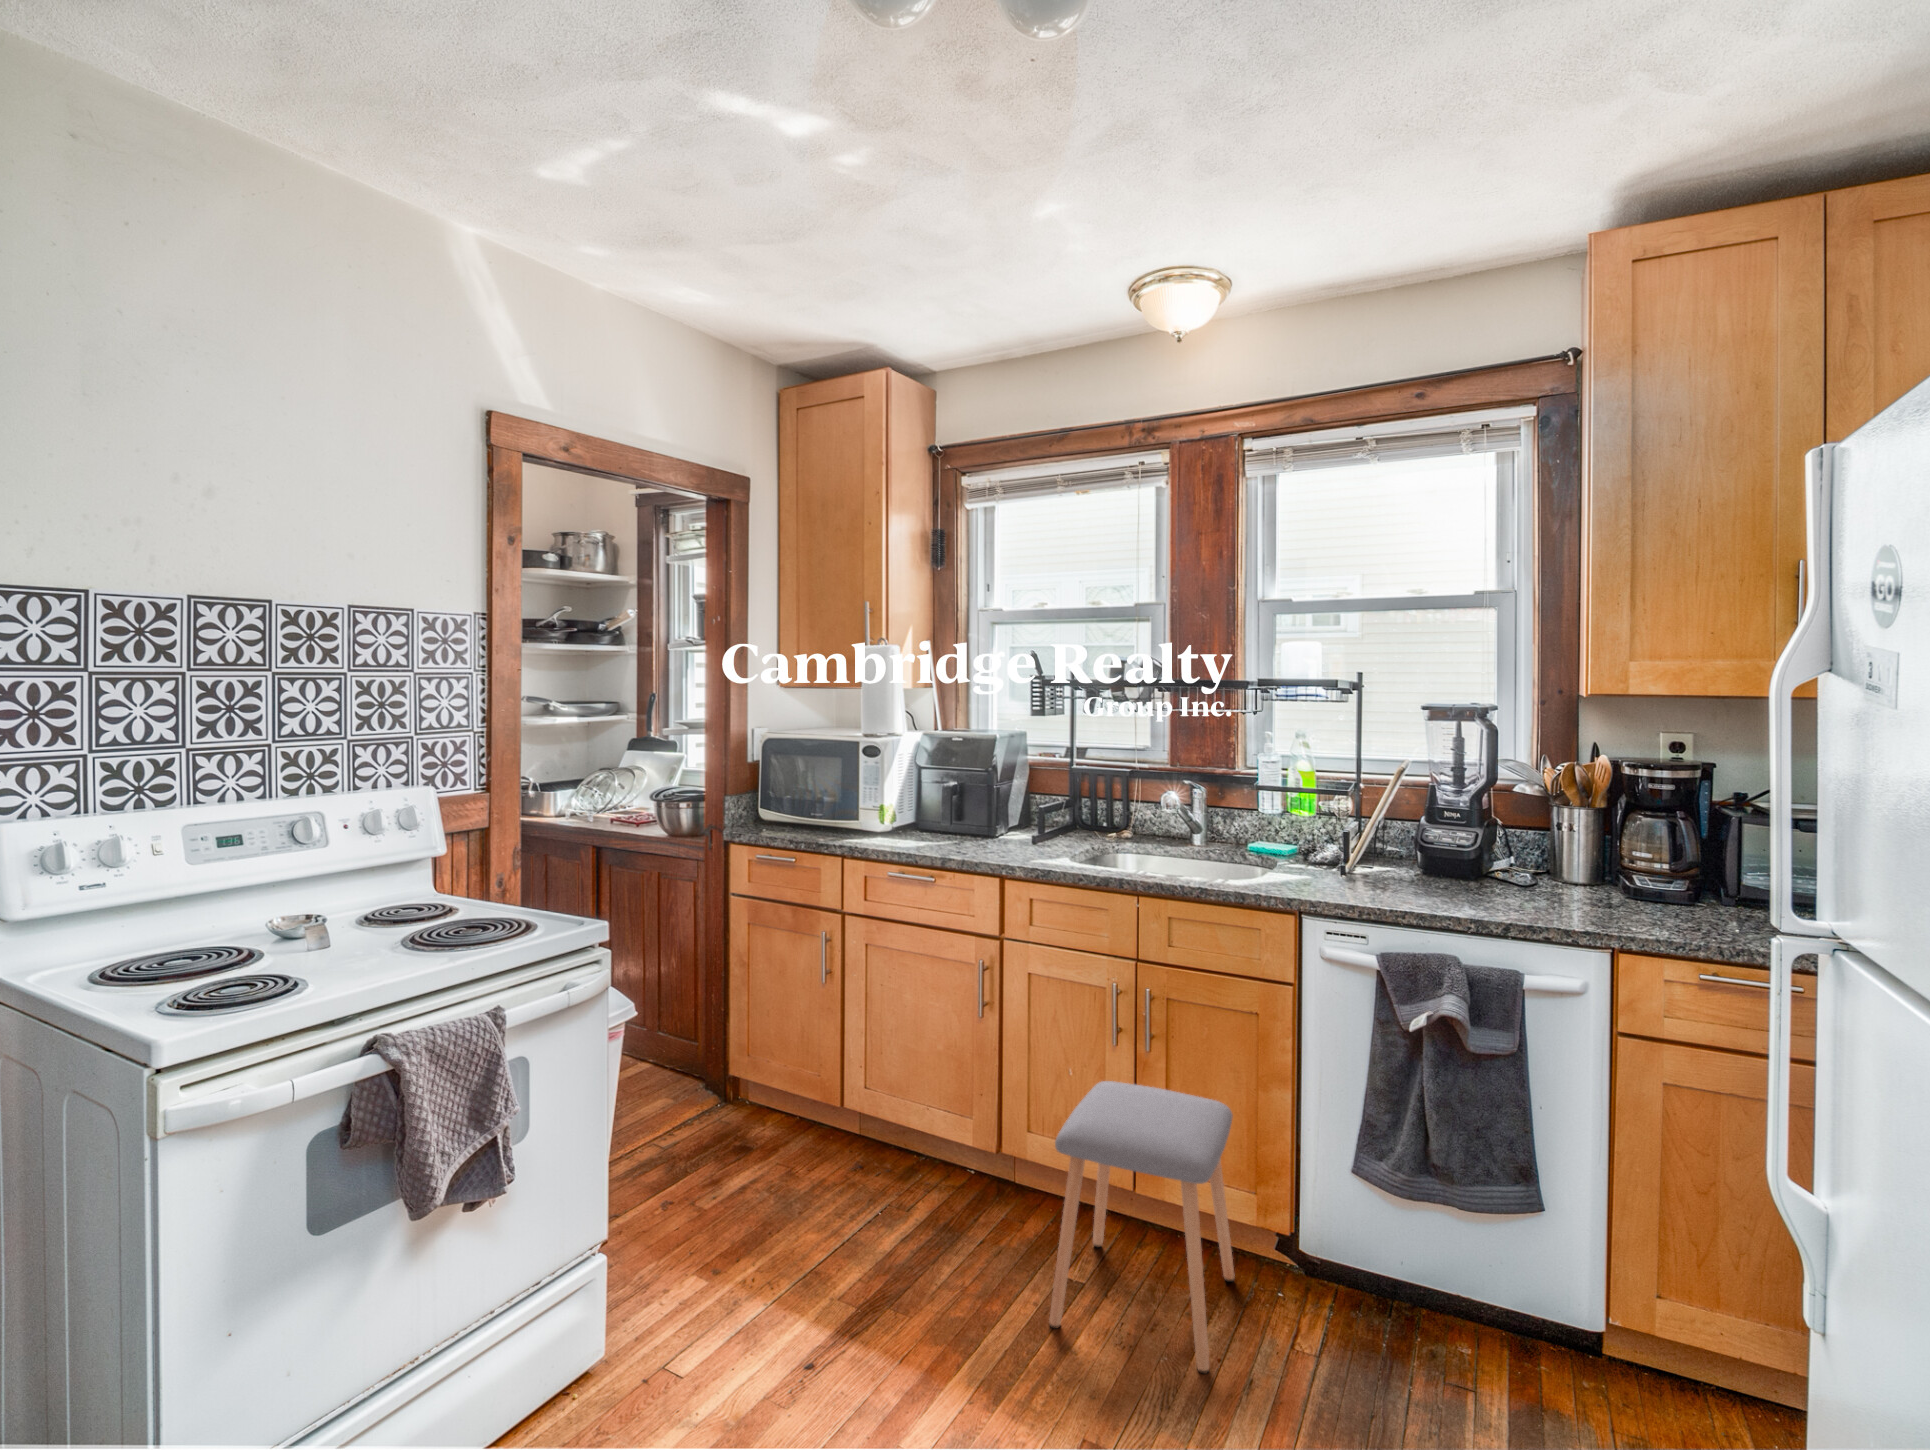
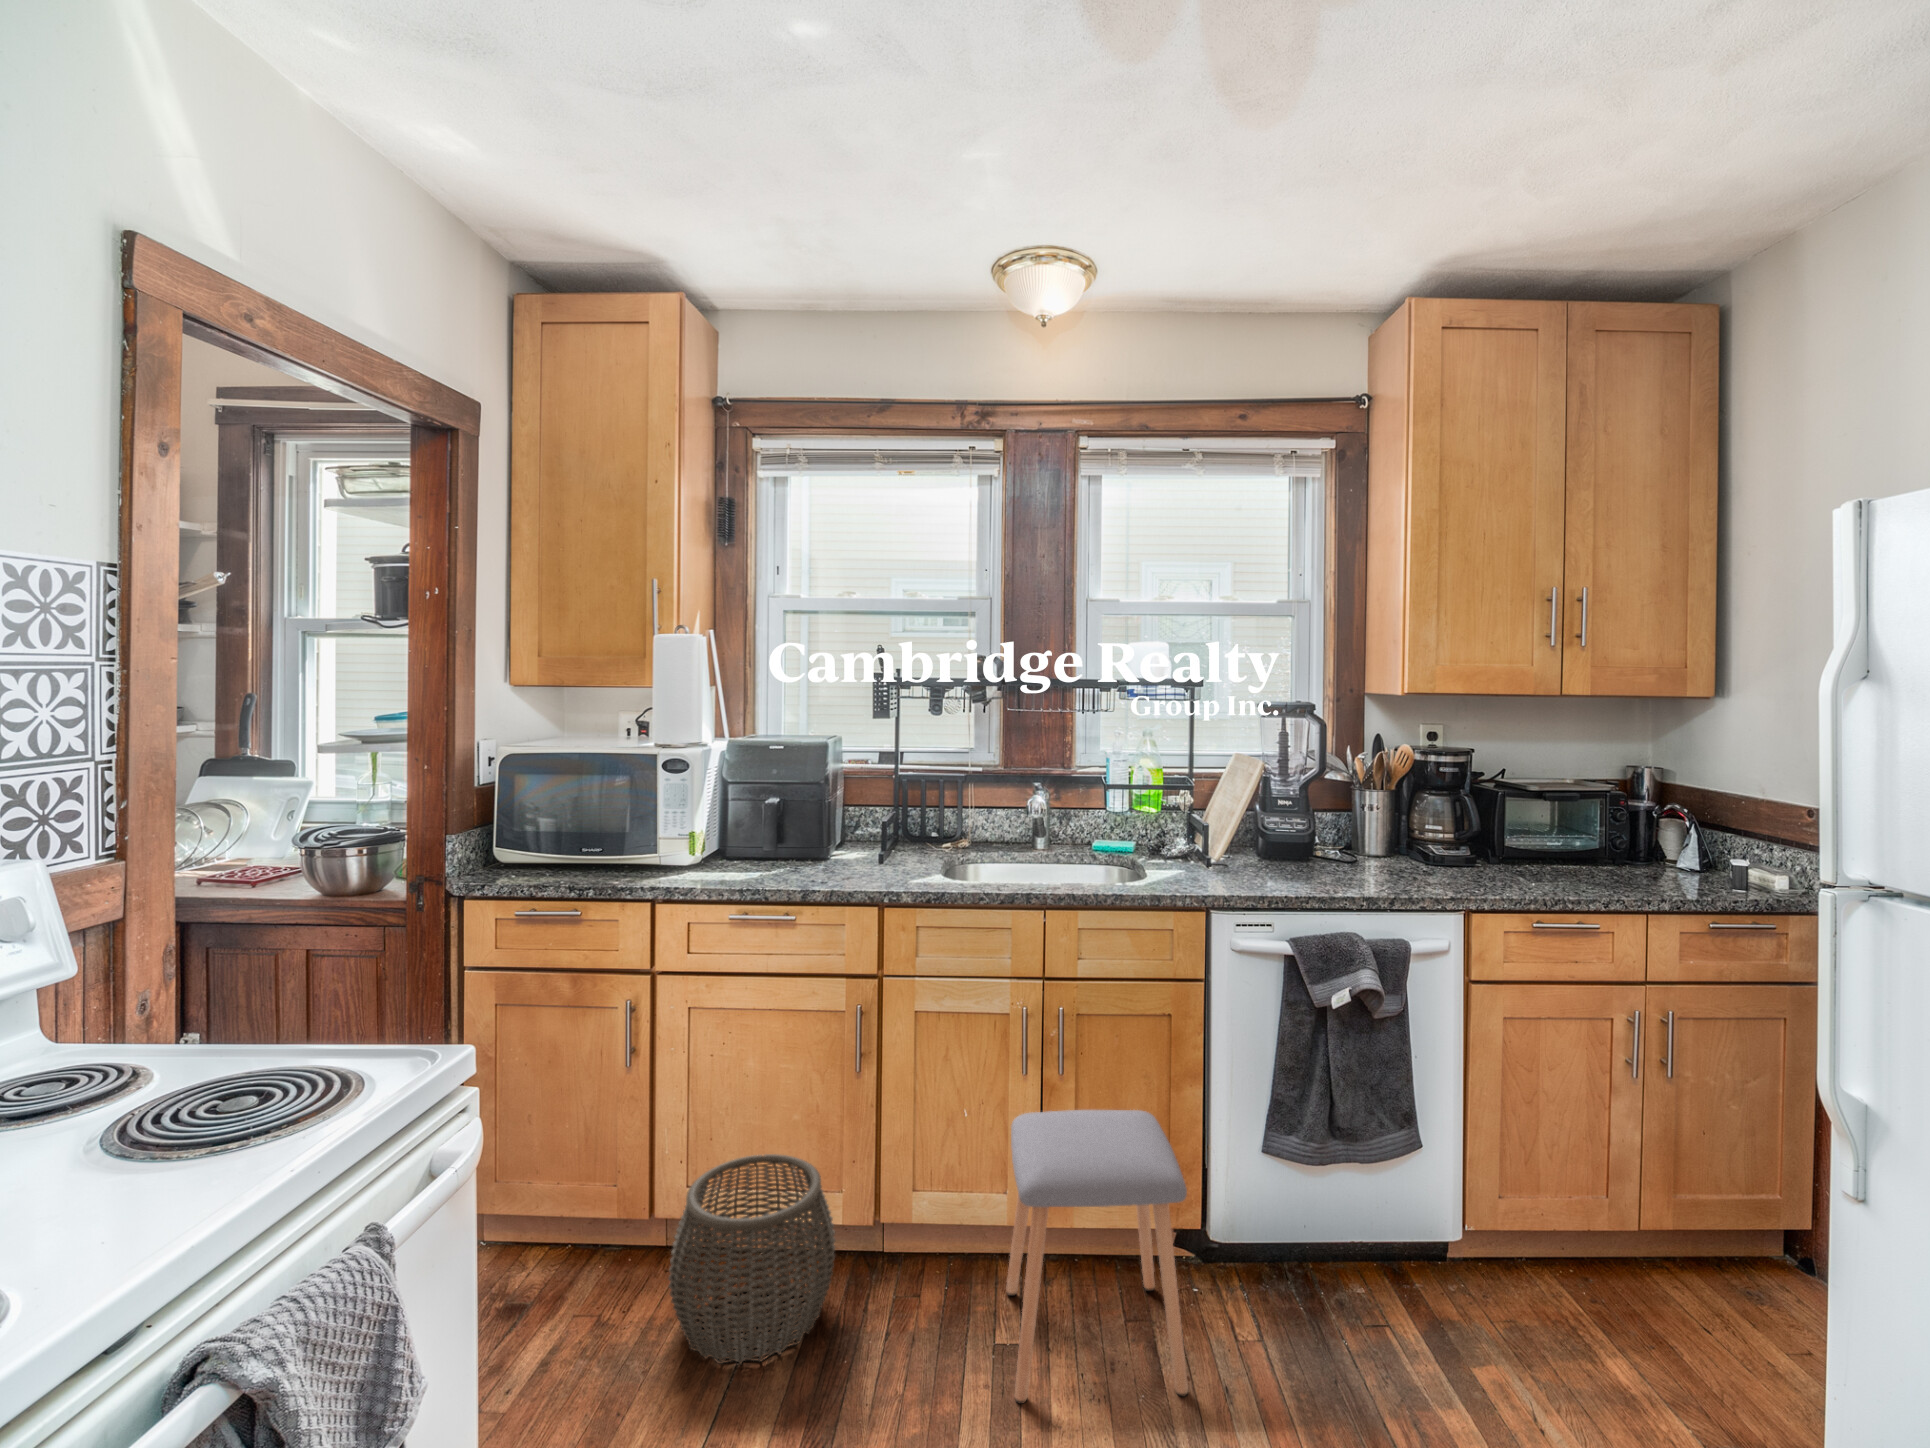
woven basket: none [819,1073,952,1234] -> present [669,1154,835,1364]

